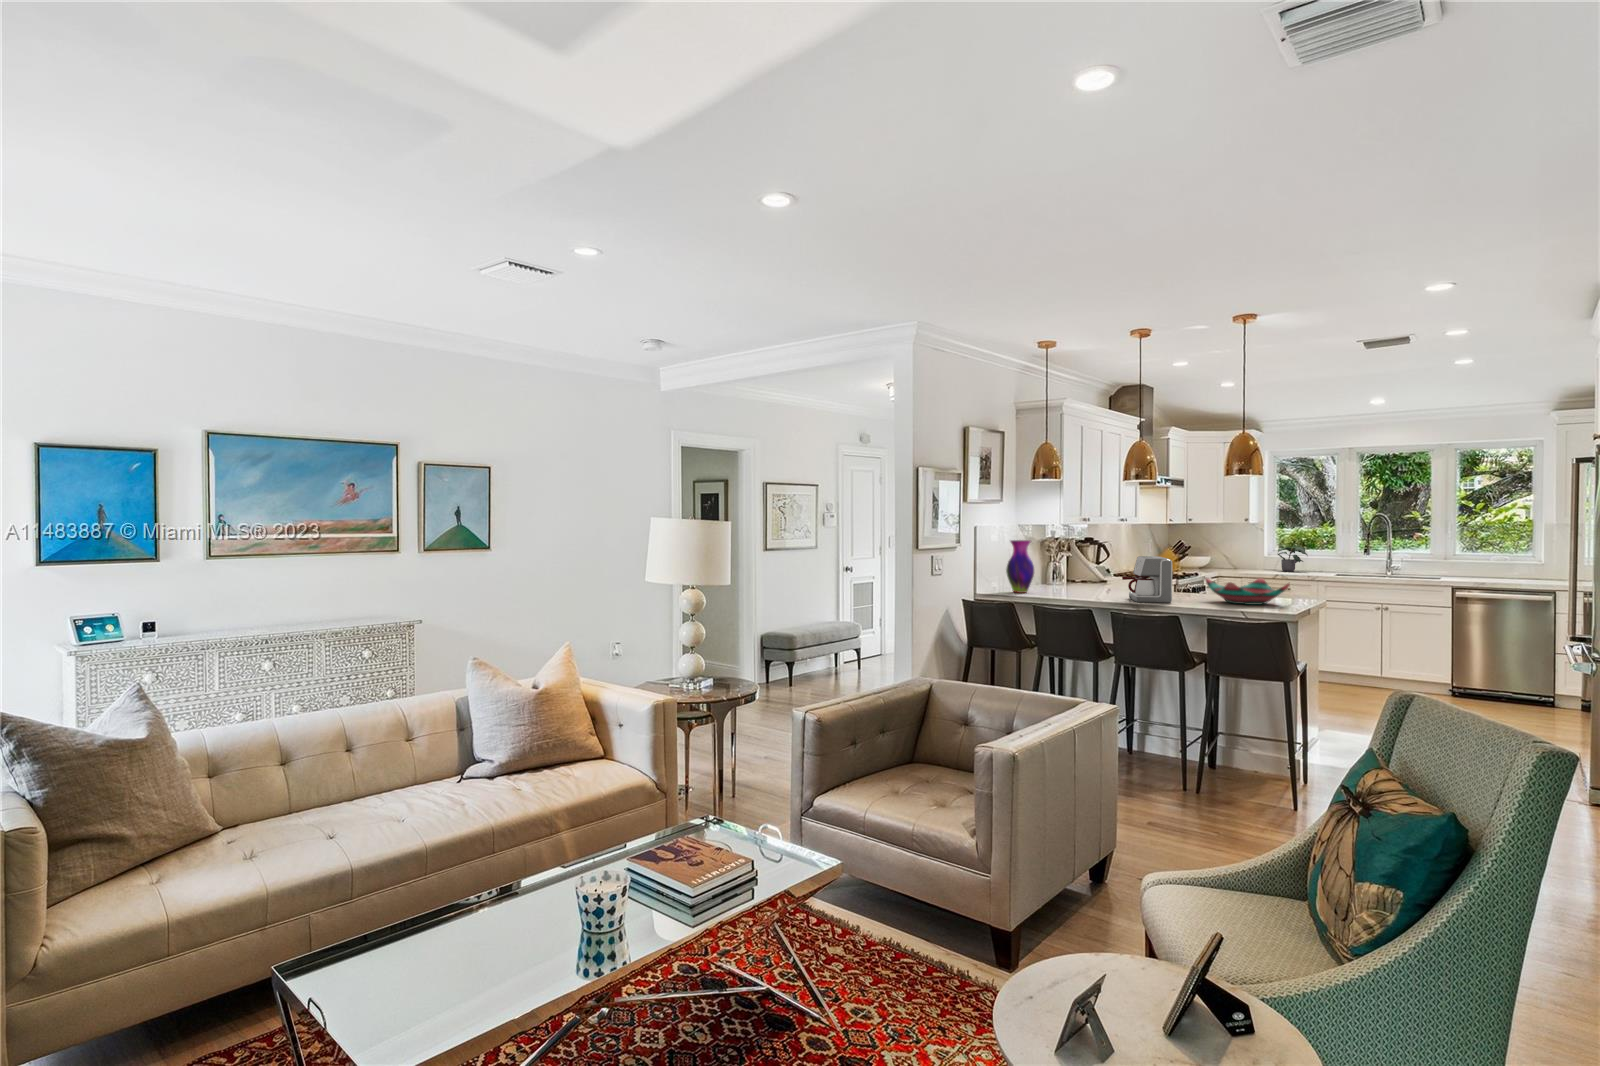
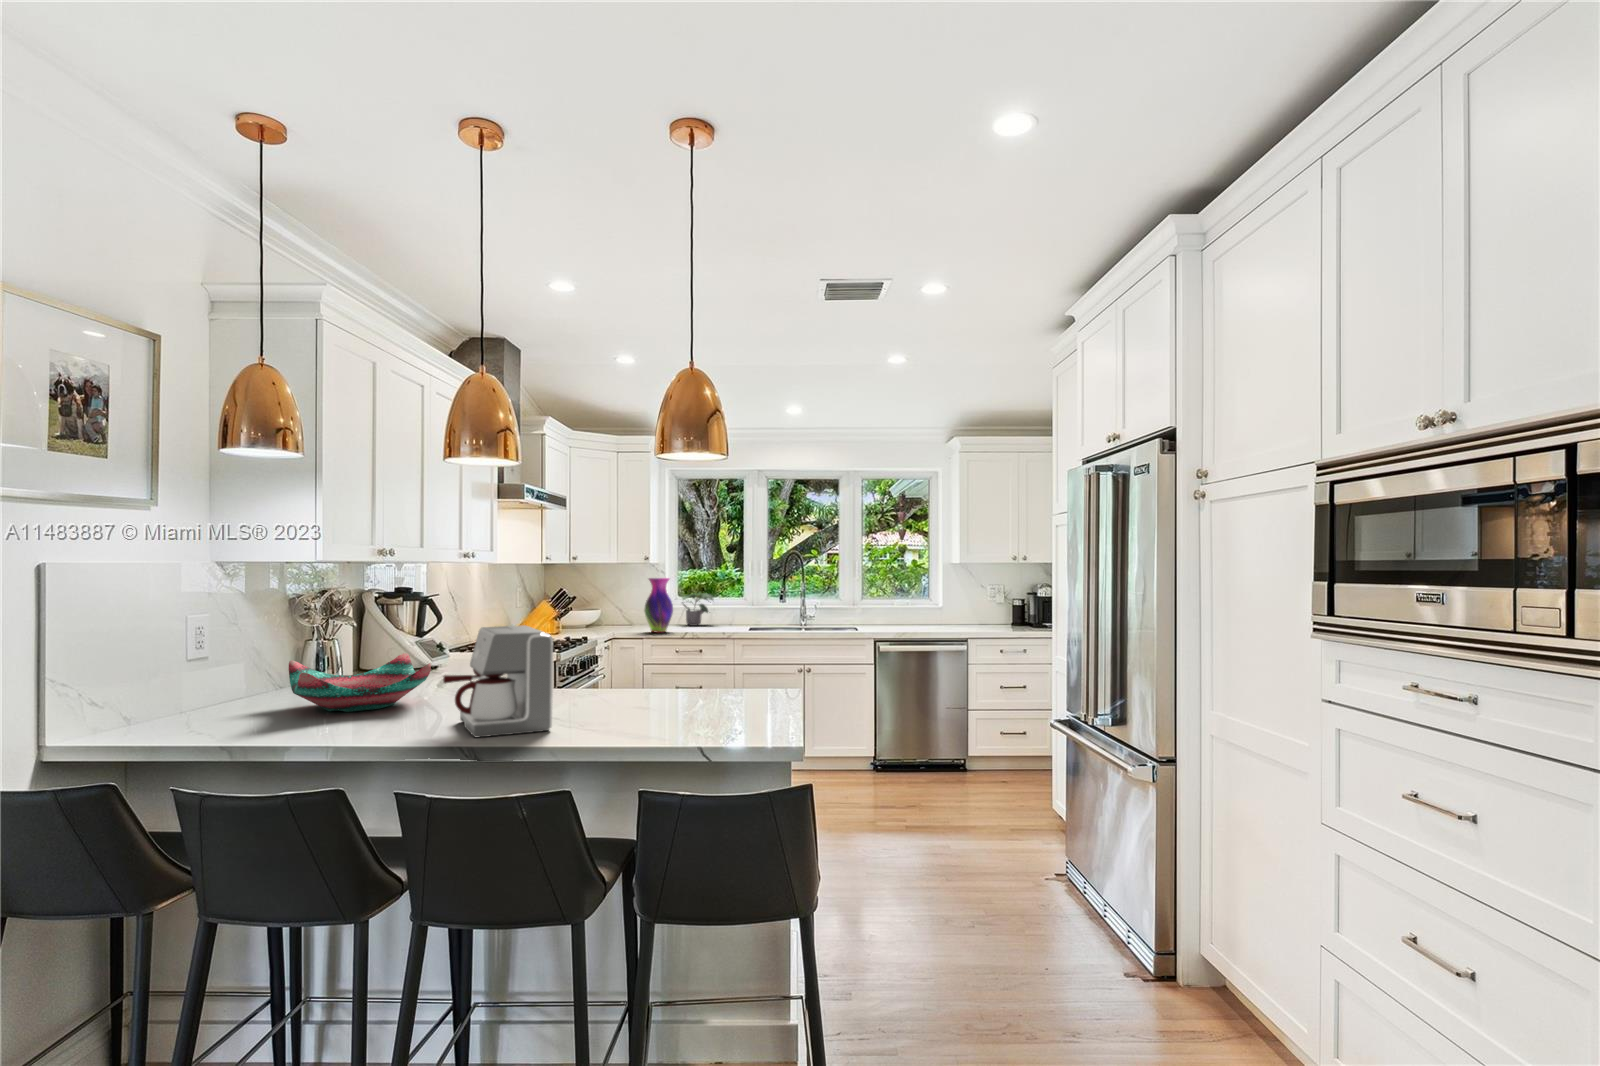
vase: present [1006,540,1034,593] -> present [644,578,673,632]
decorative bowl: present [1206,578,1290,605] -> present [288,653,431,712]

